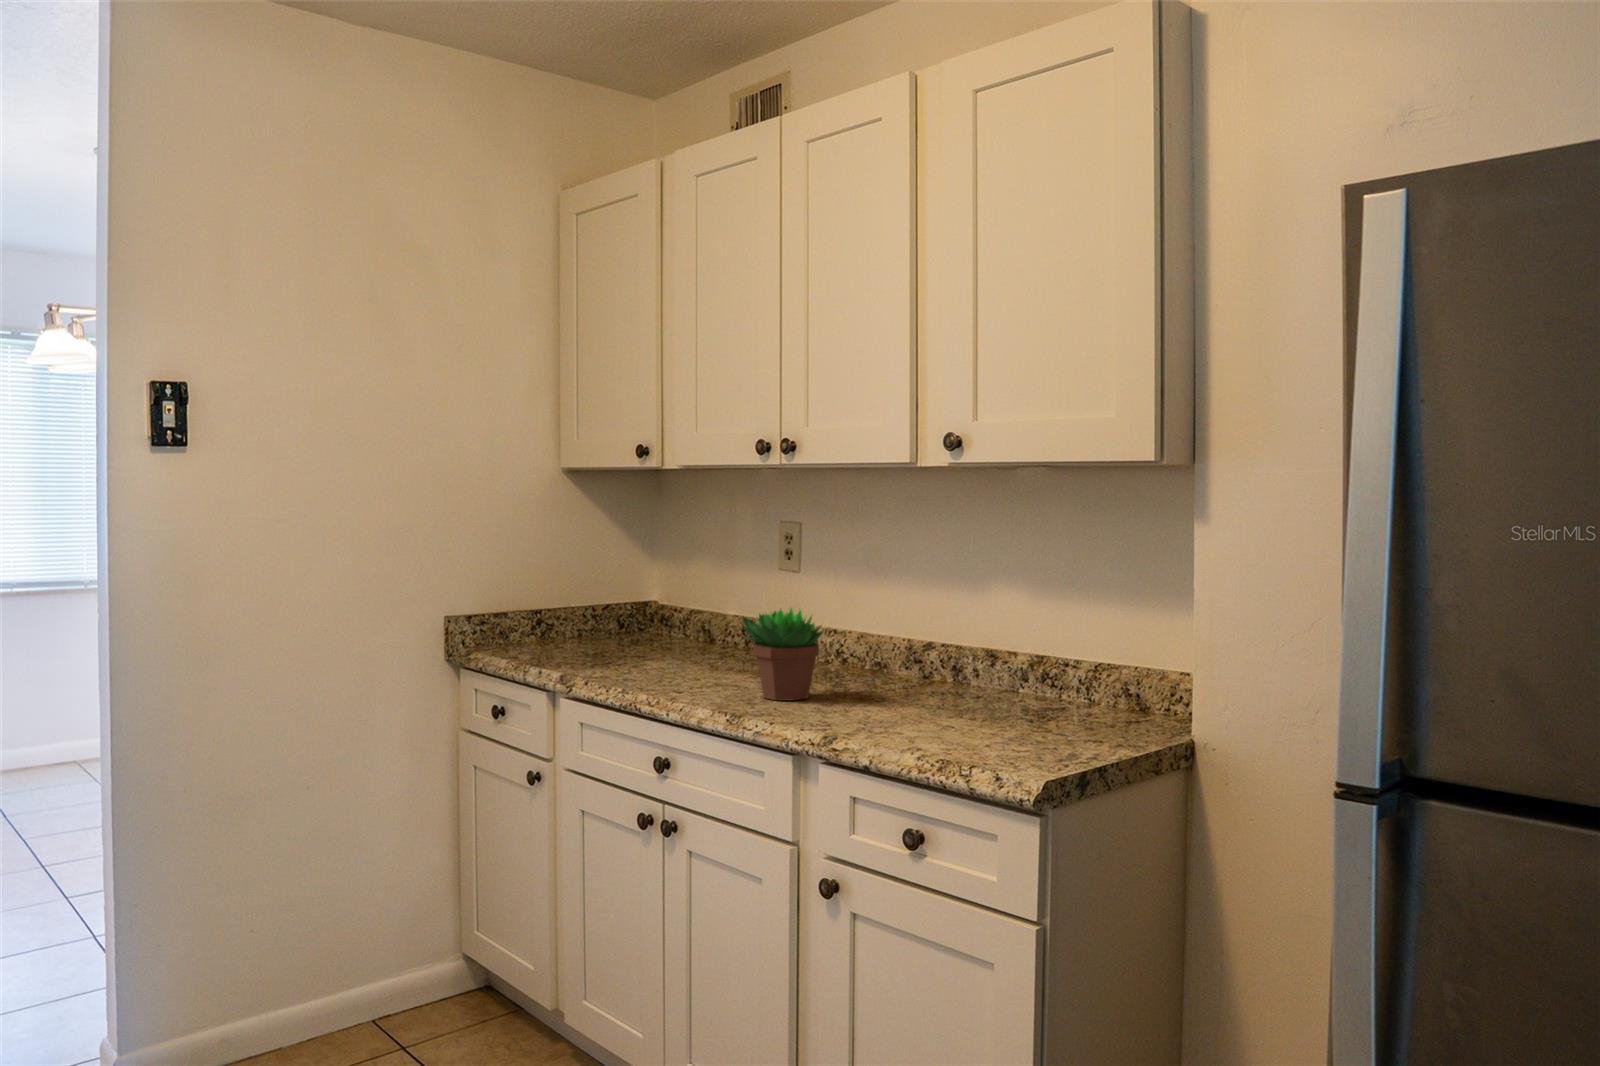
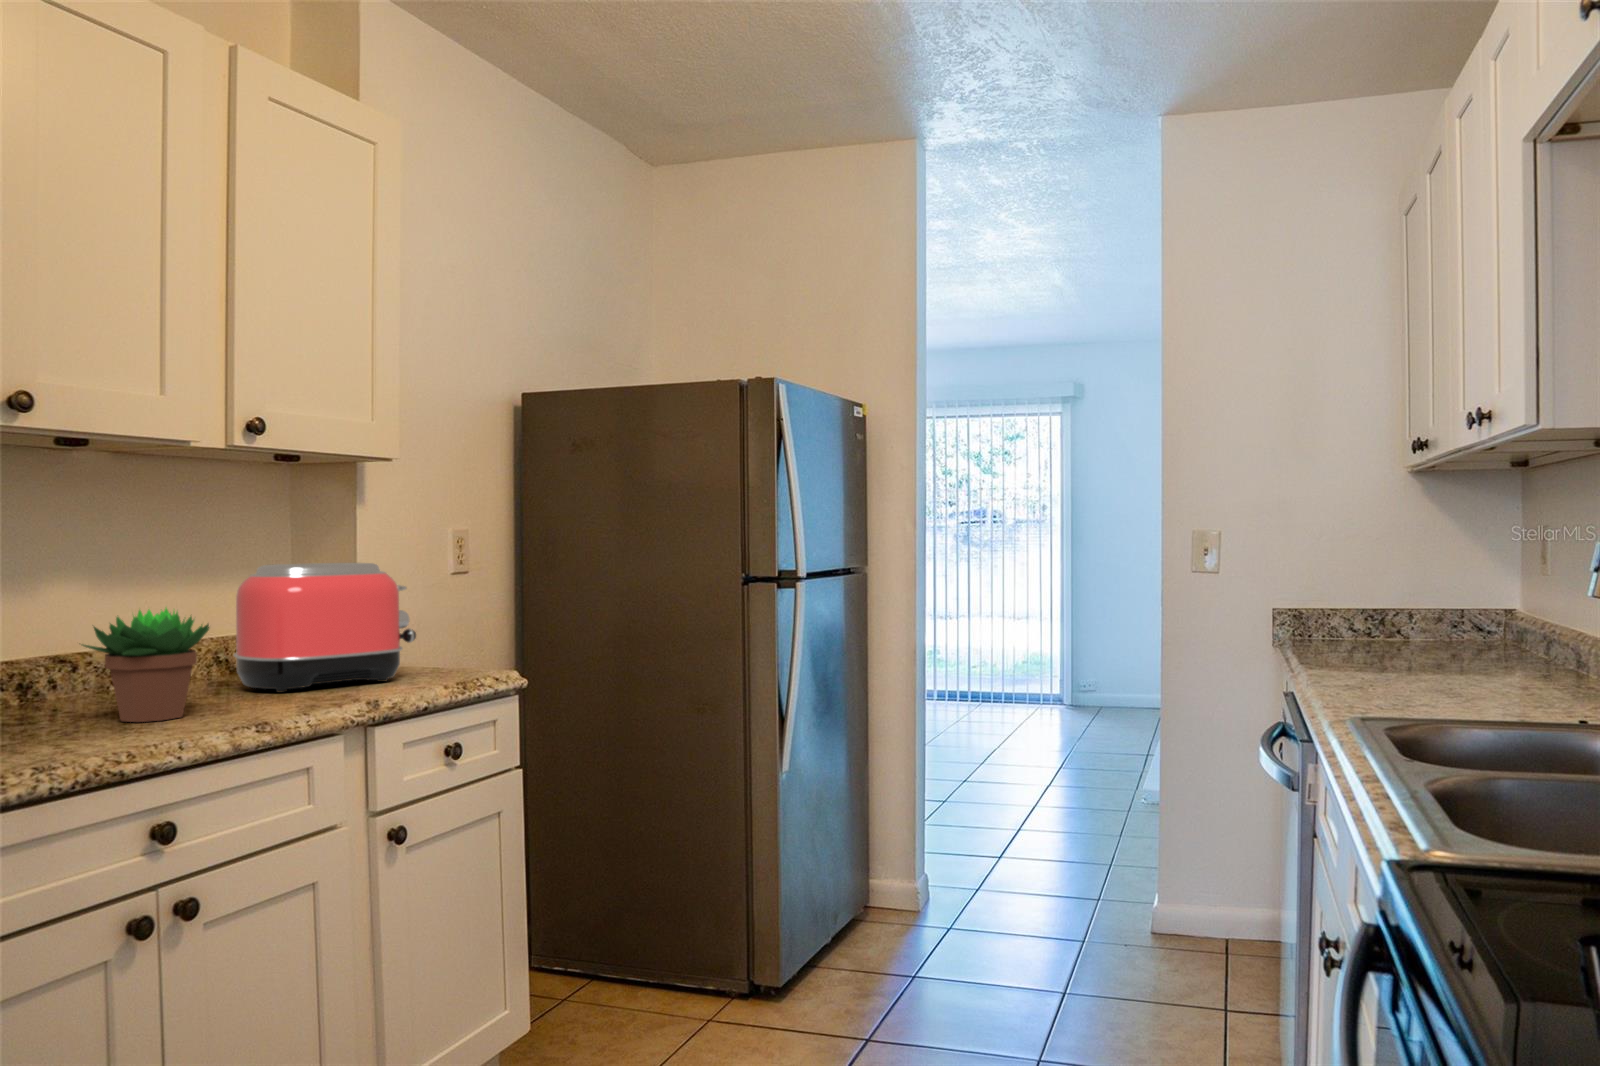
toaster: none [904,586,1071,742] -> present [234,563,416,692]

